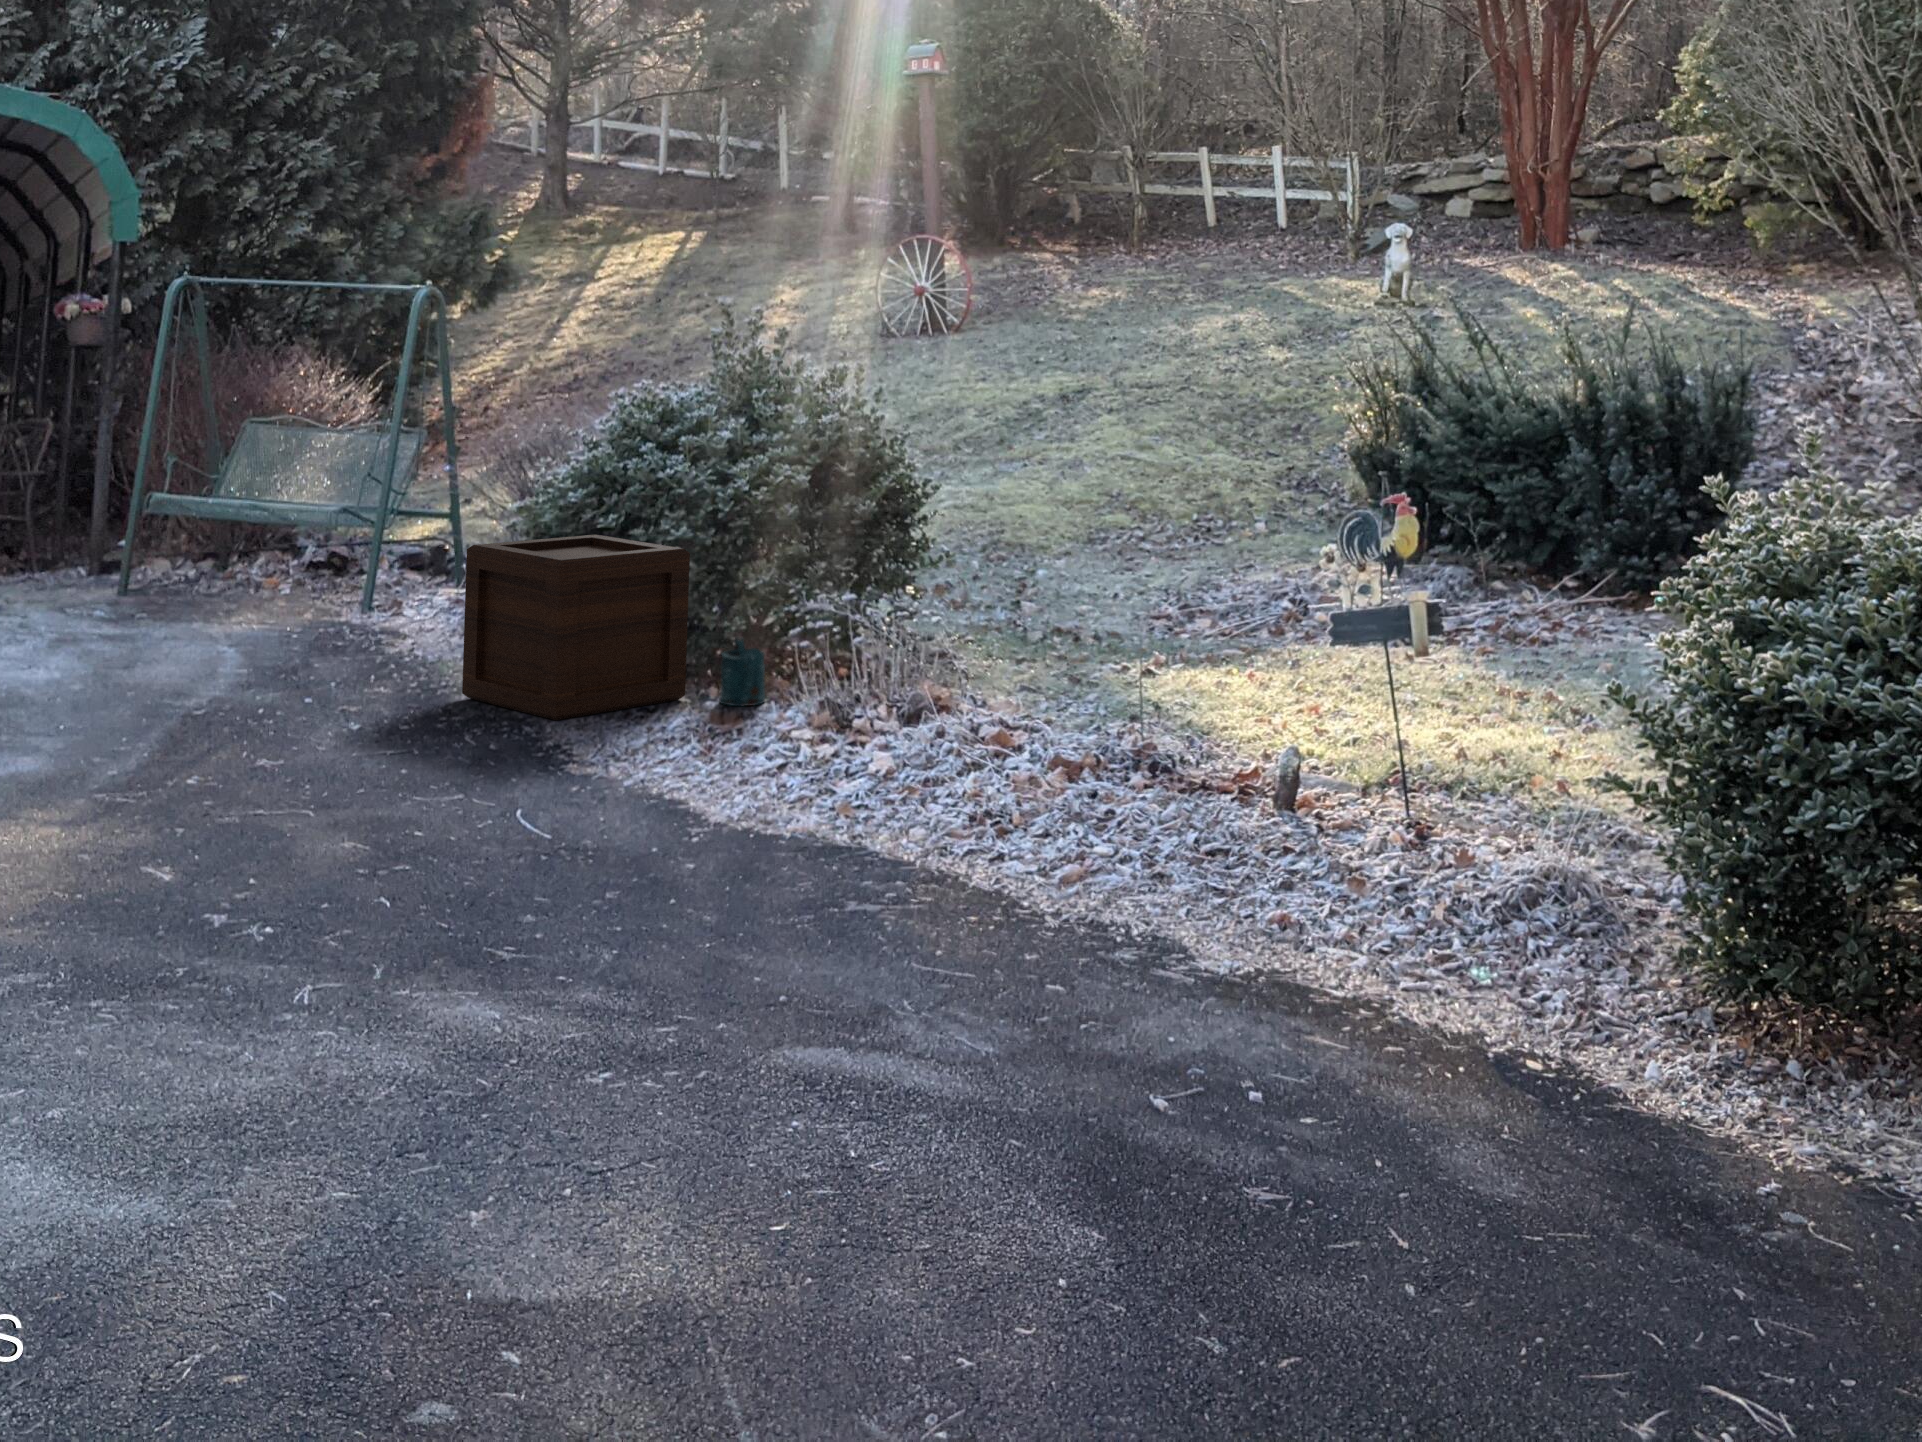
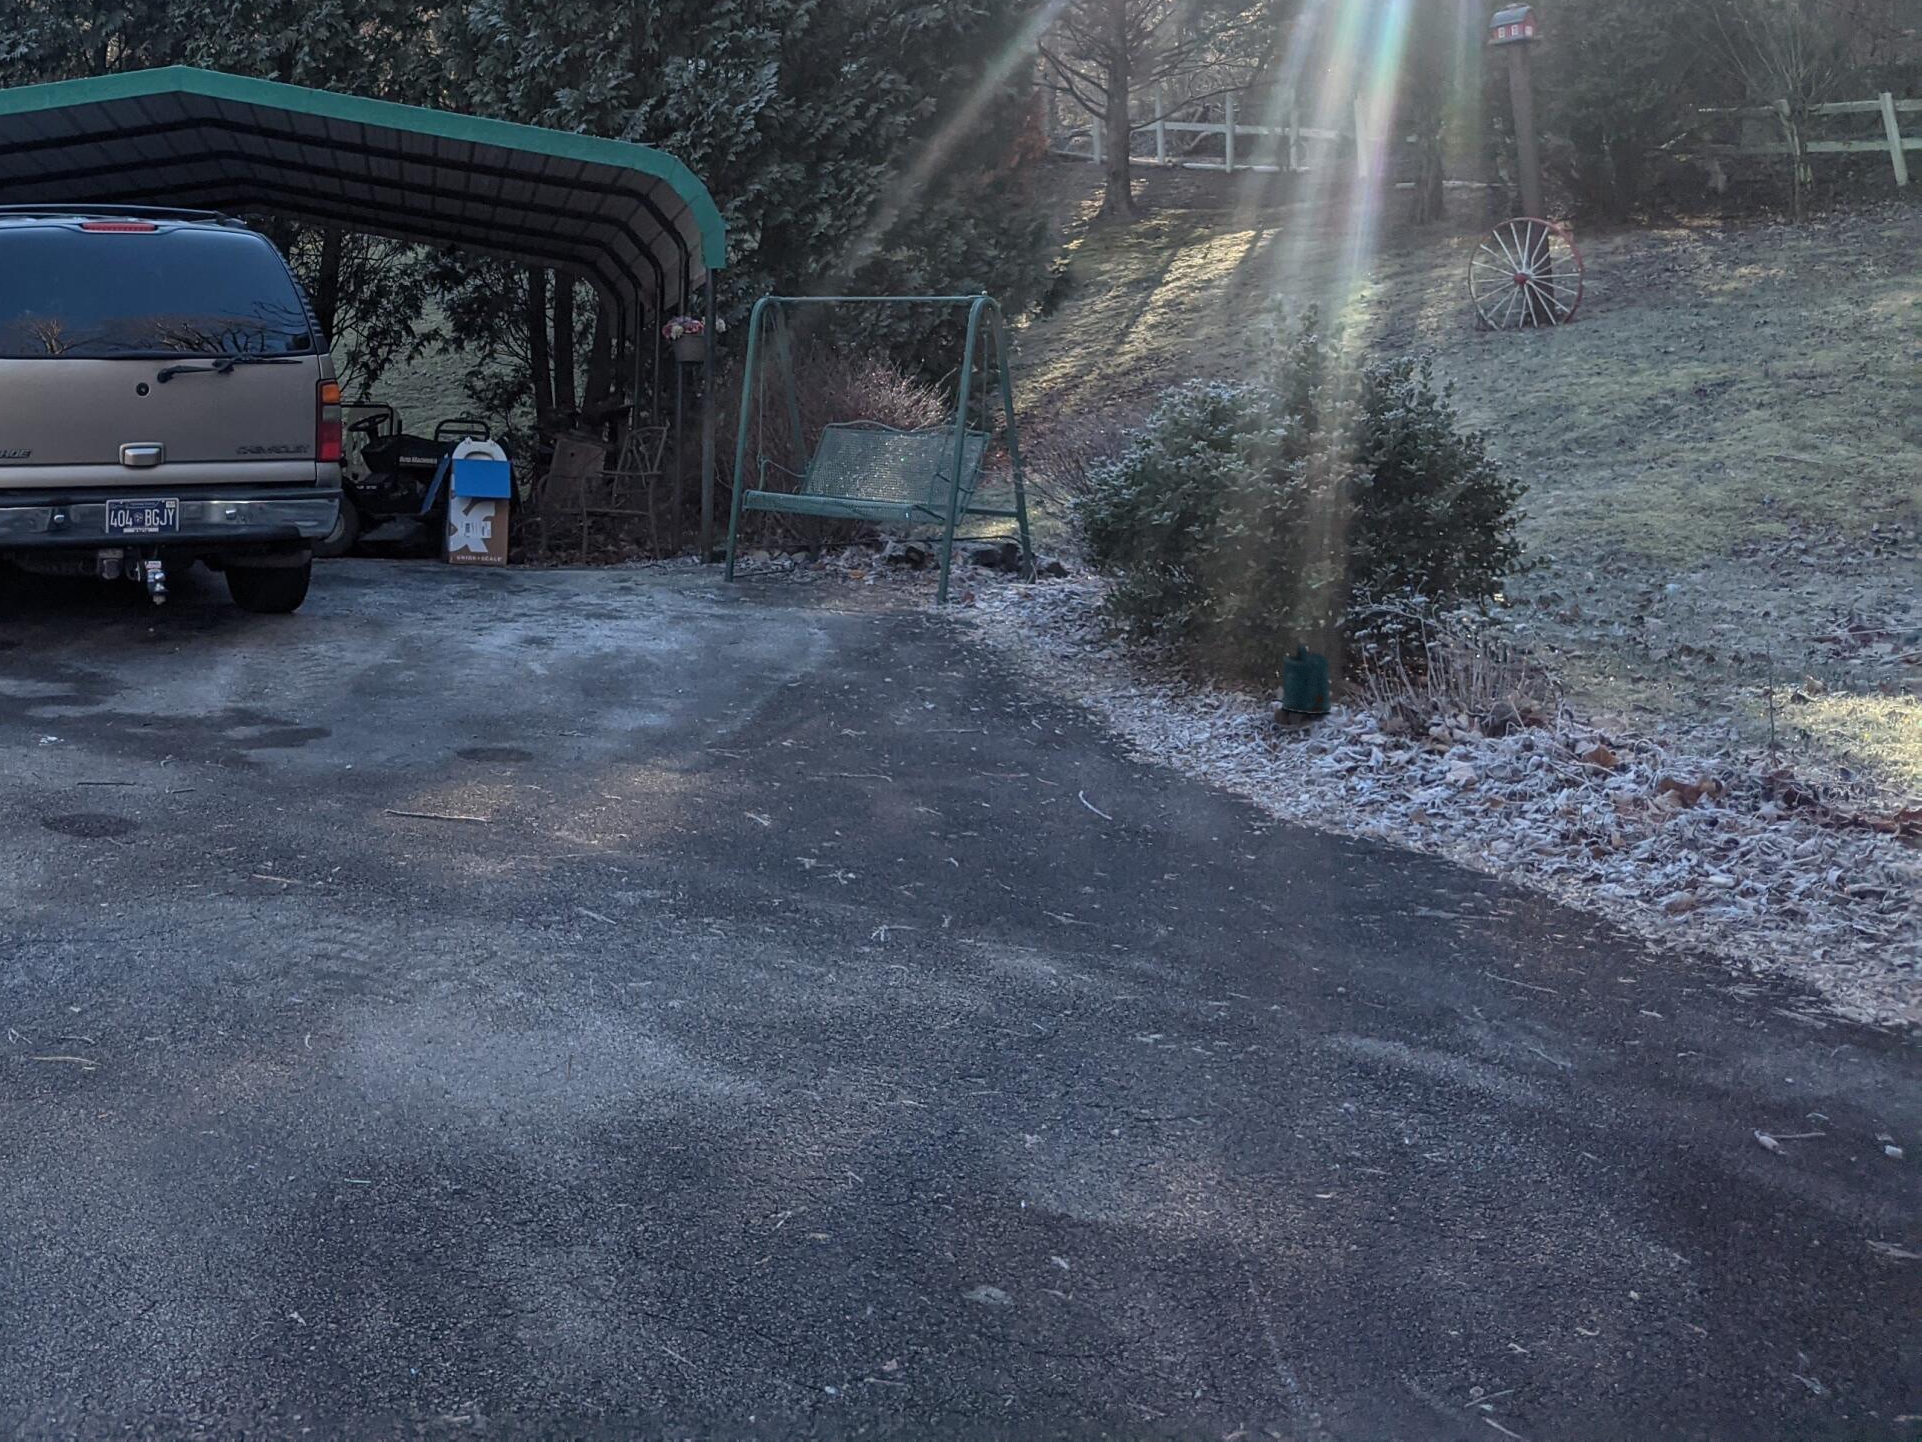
wooden crate: present [462,535,690,720] -> none [1026,535,1248,709]

